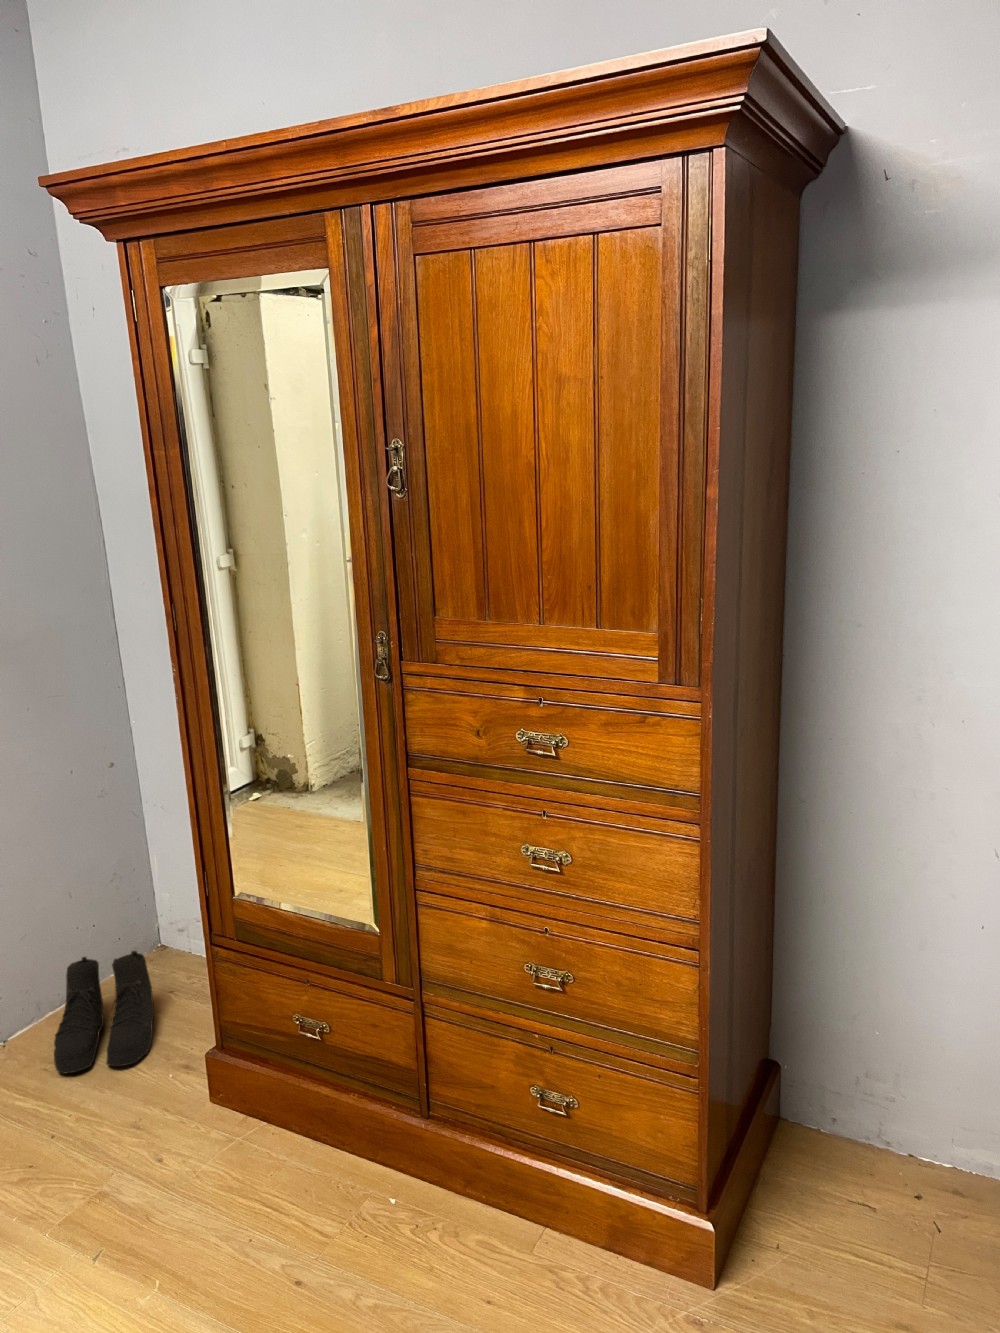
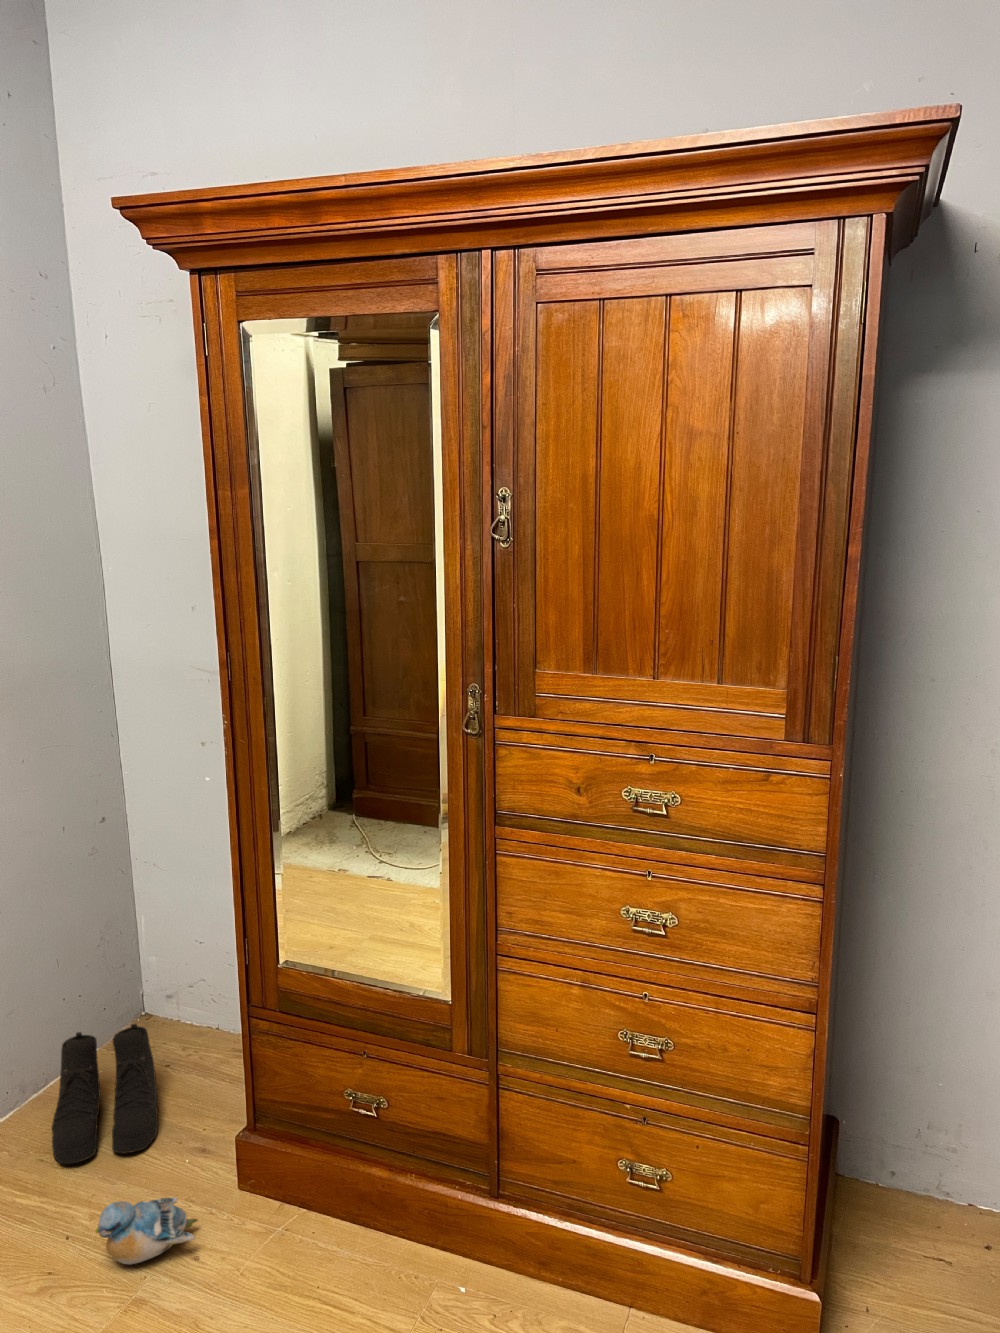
plush toy: none [68,1105,166,1162] -> present [95,1197,197,1264]

